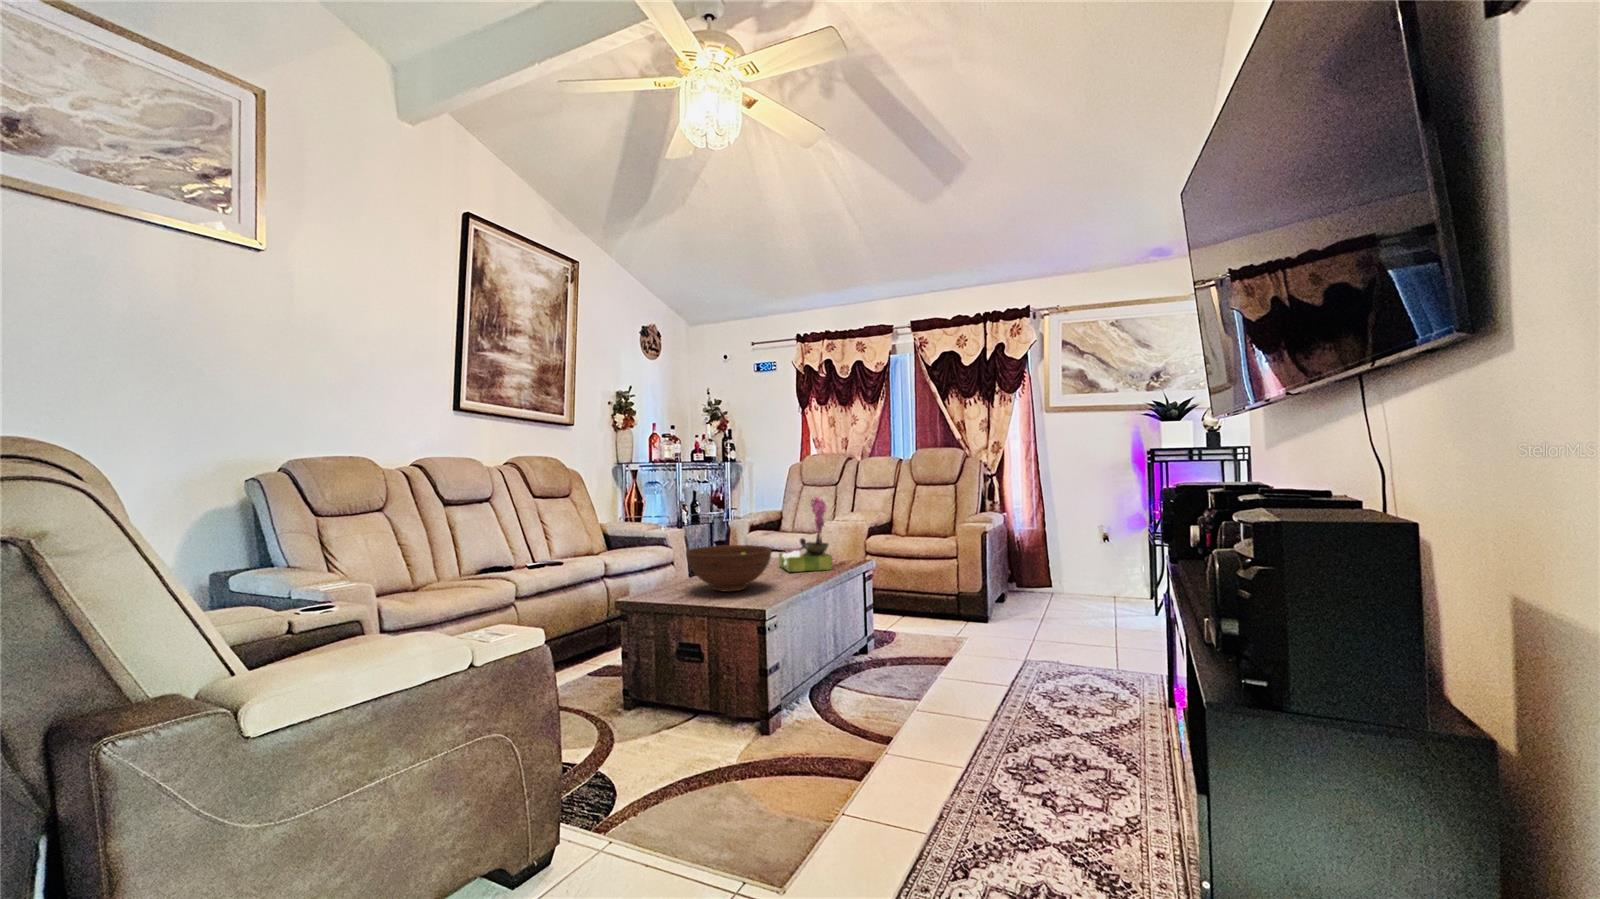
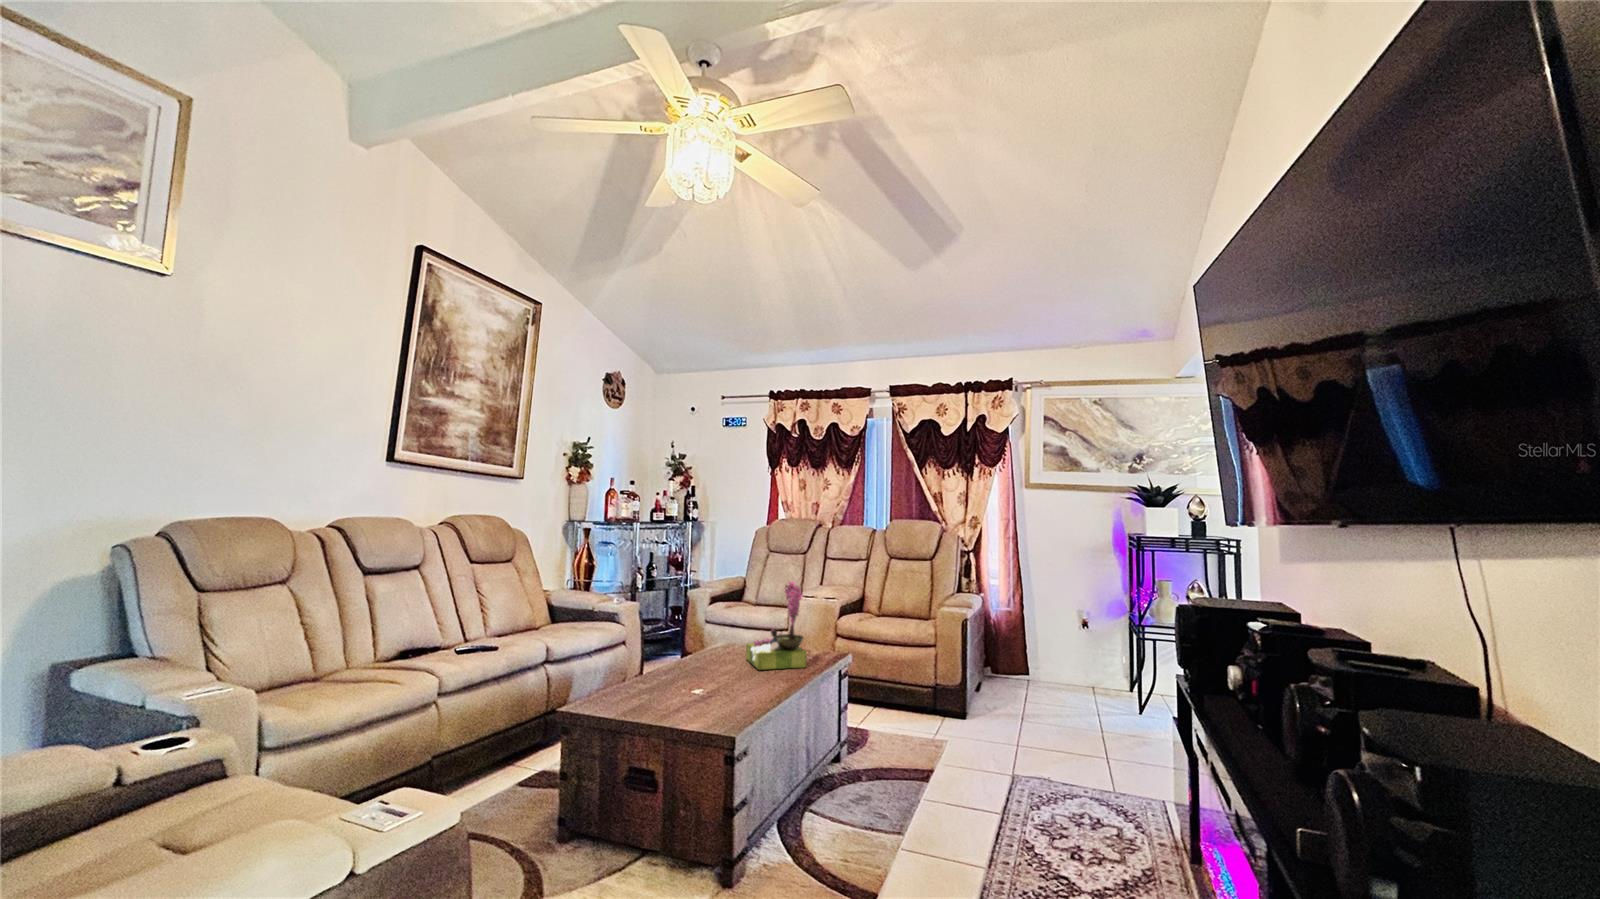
fruit bowl: present [686,545,772,592] -> none [643,640,742,700]

